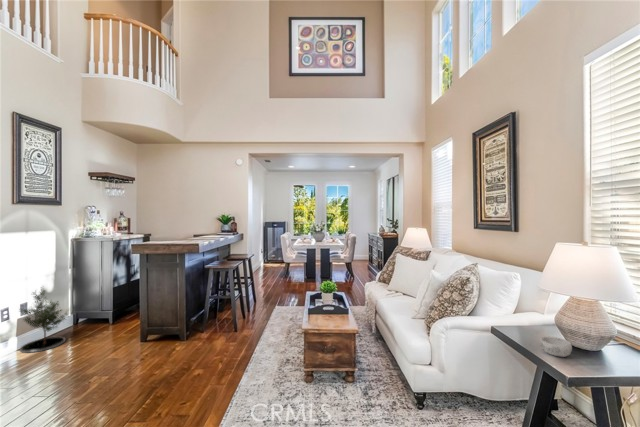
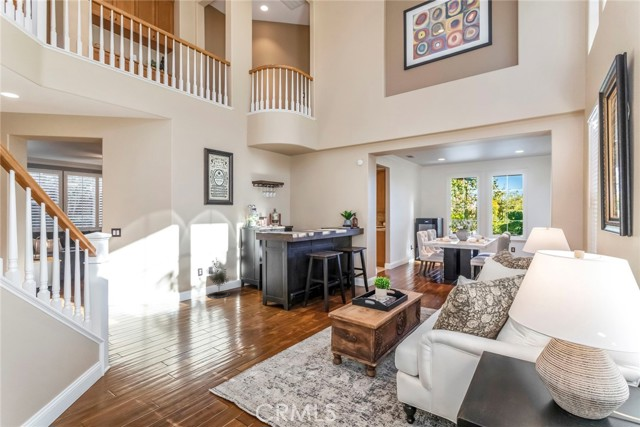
decorative bowl: present [540,336,572,357] -> none [492,371,530,401]

